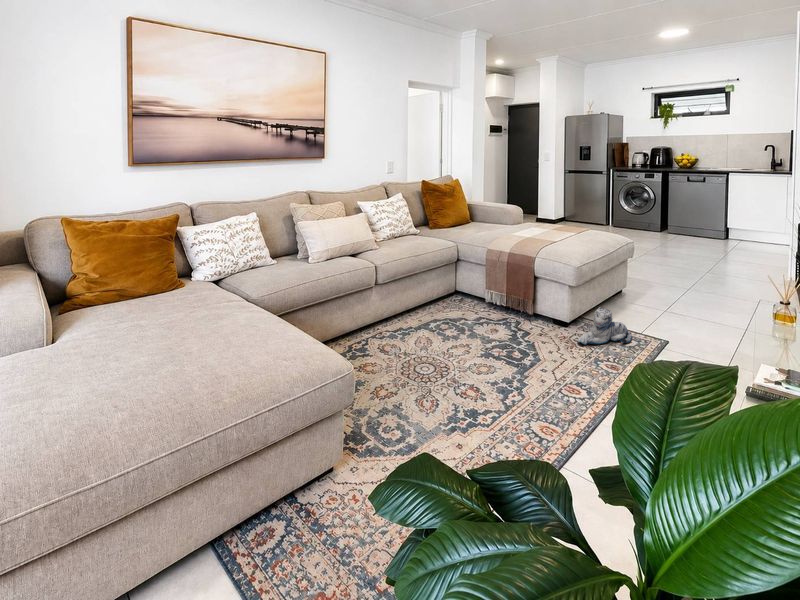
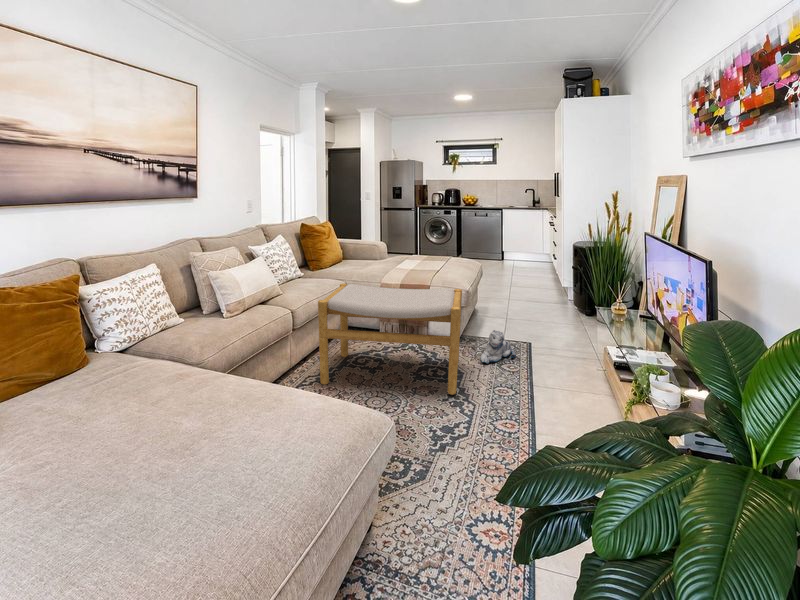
footstool: none [390,243,555,367] -> present [318,284,462,395]

